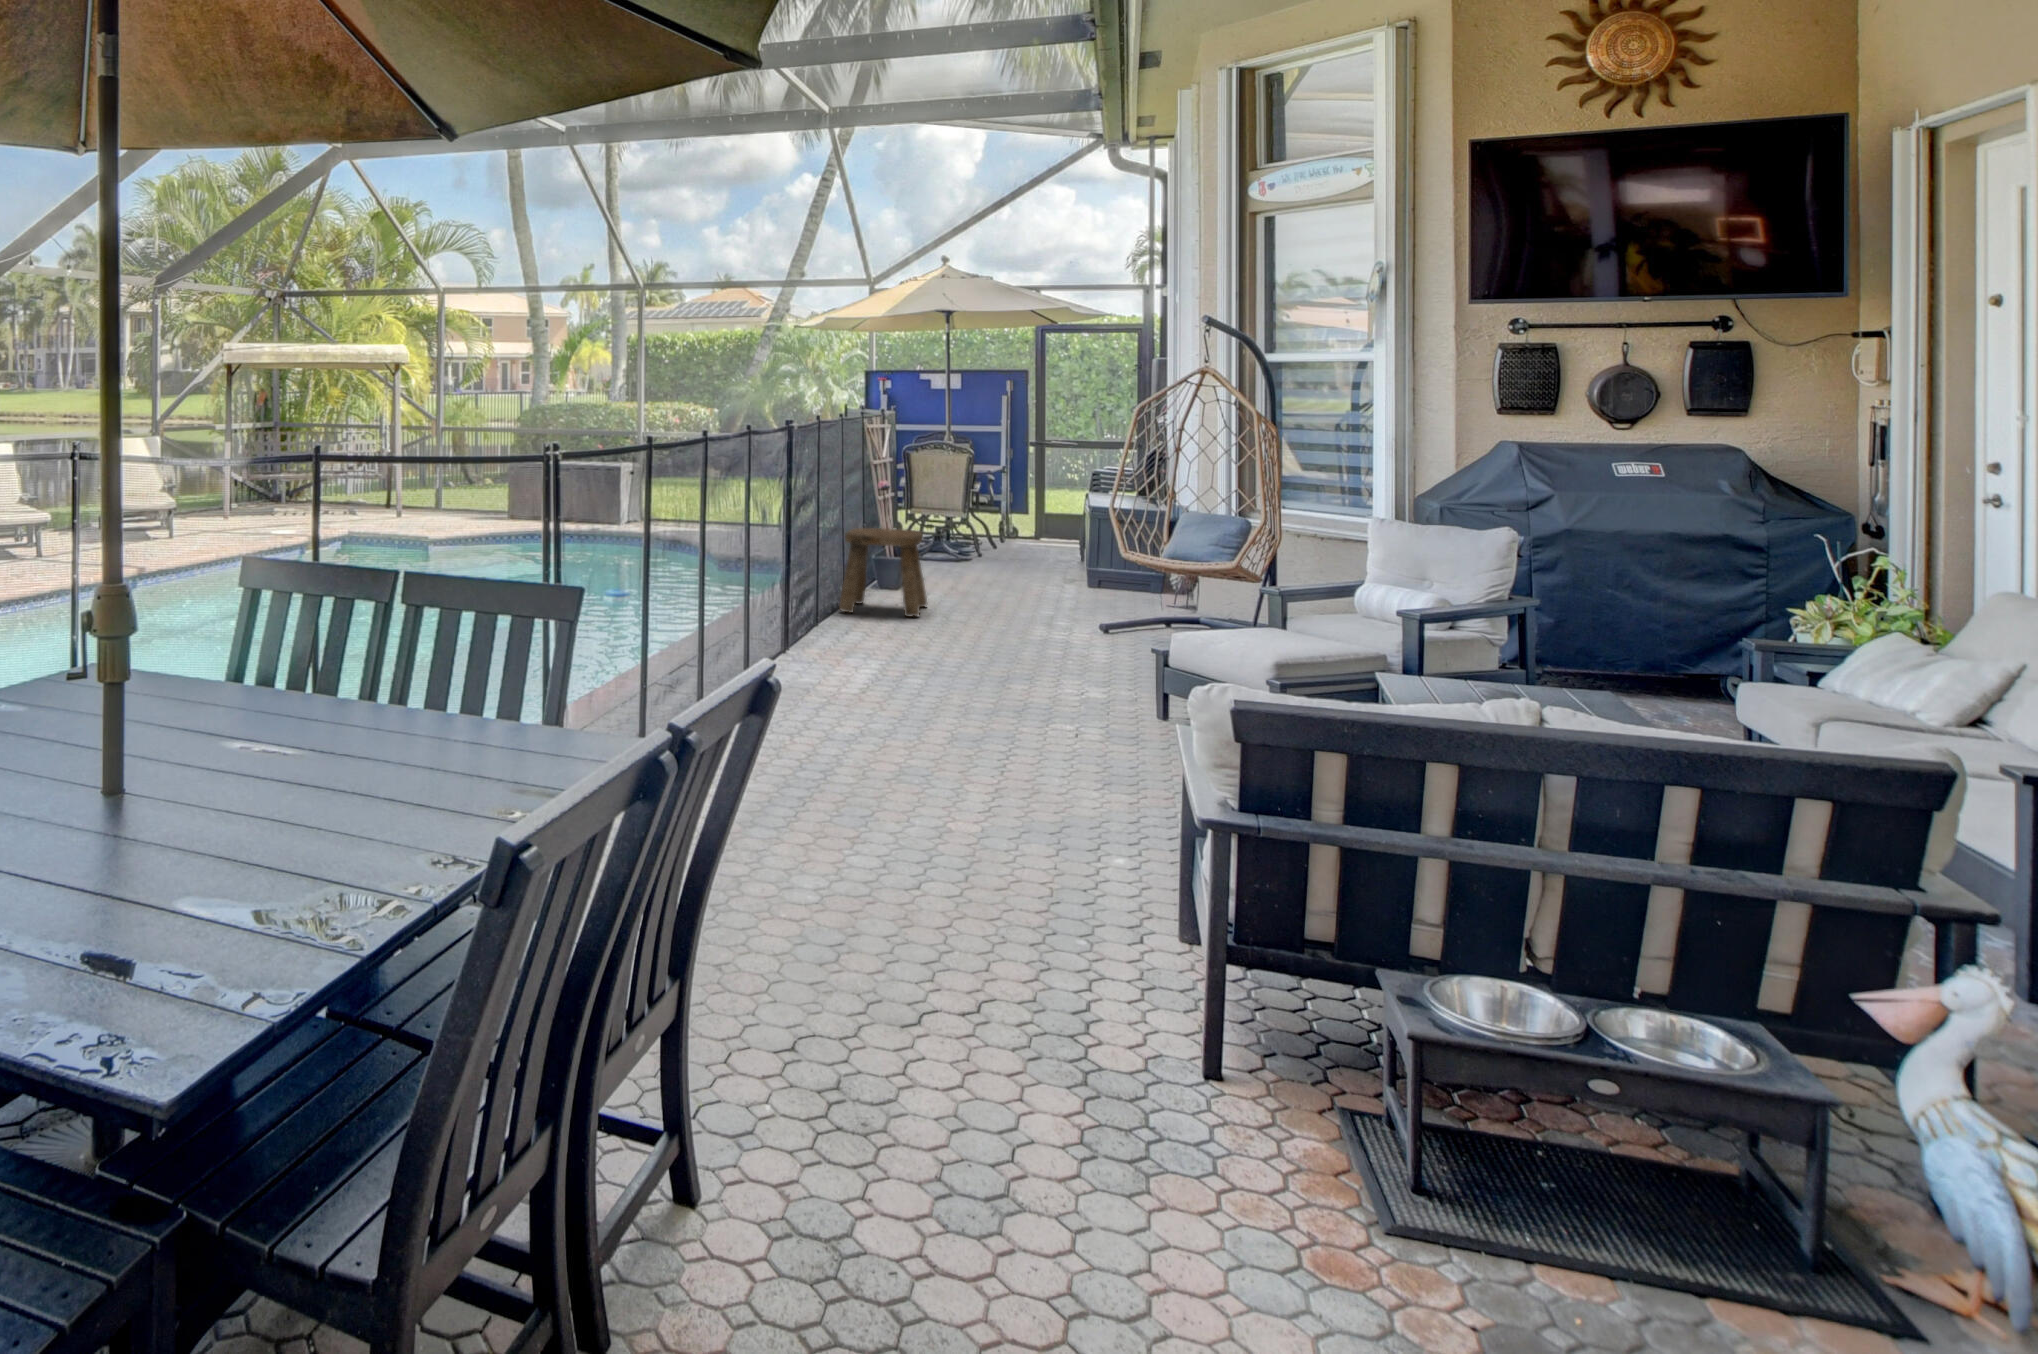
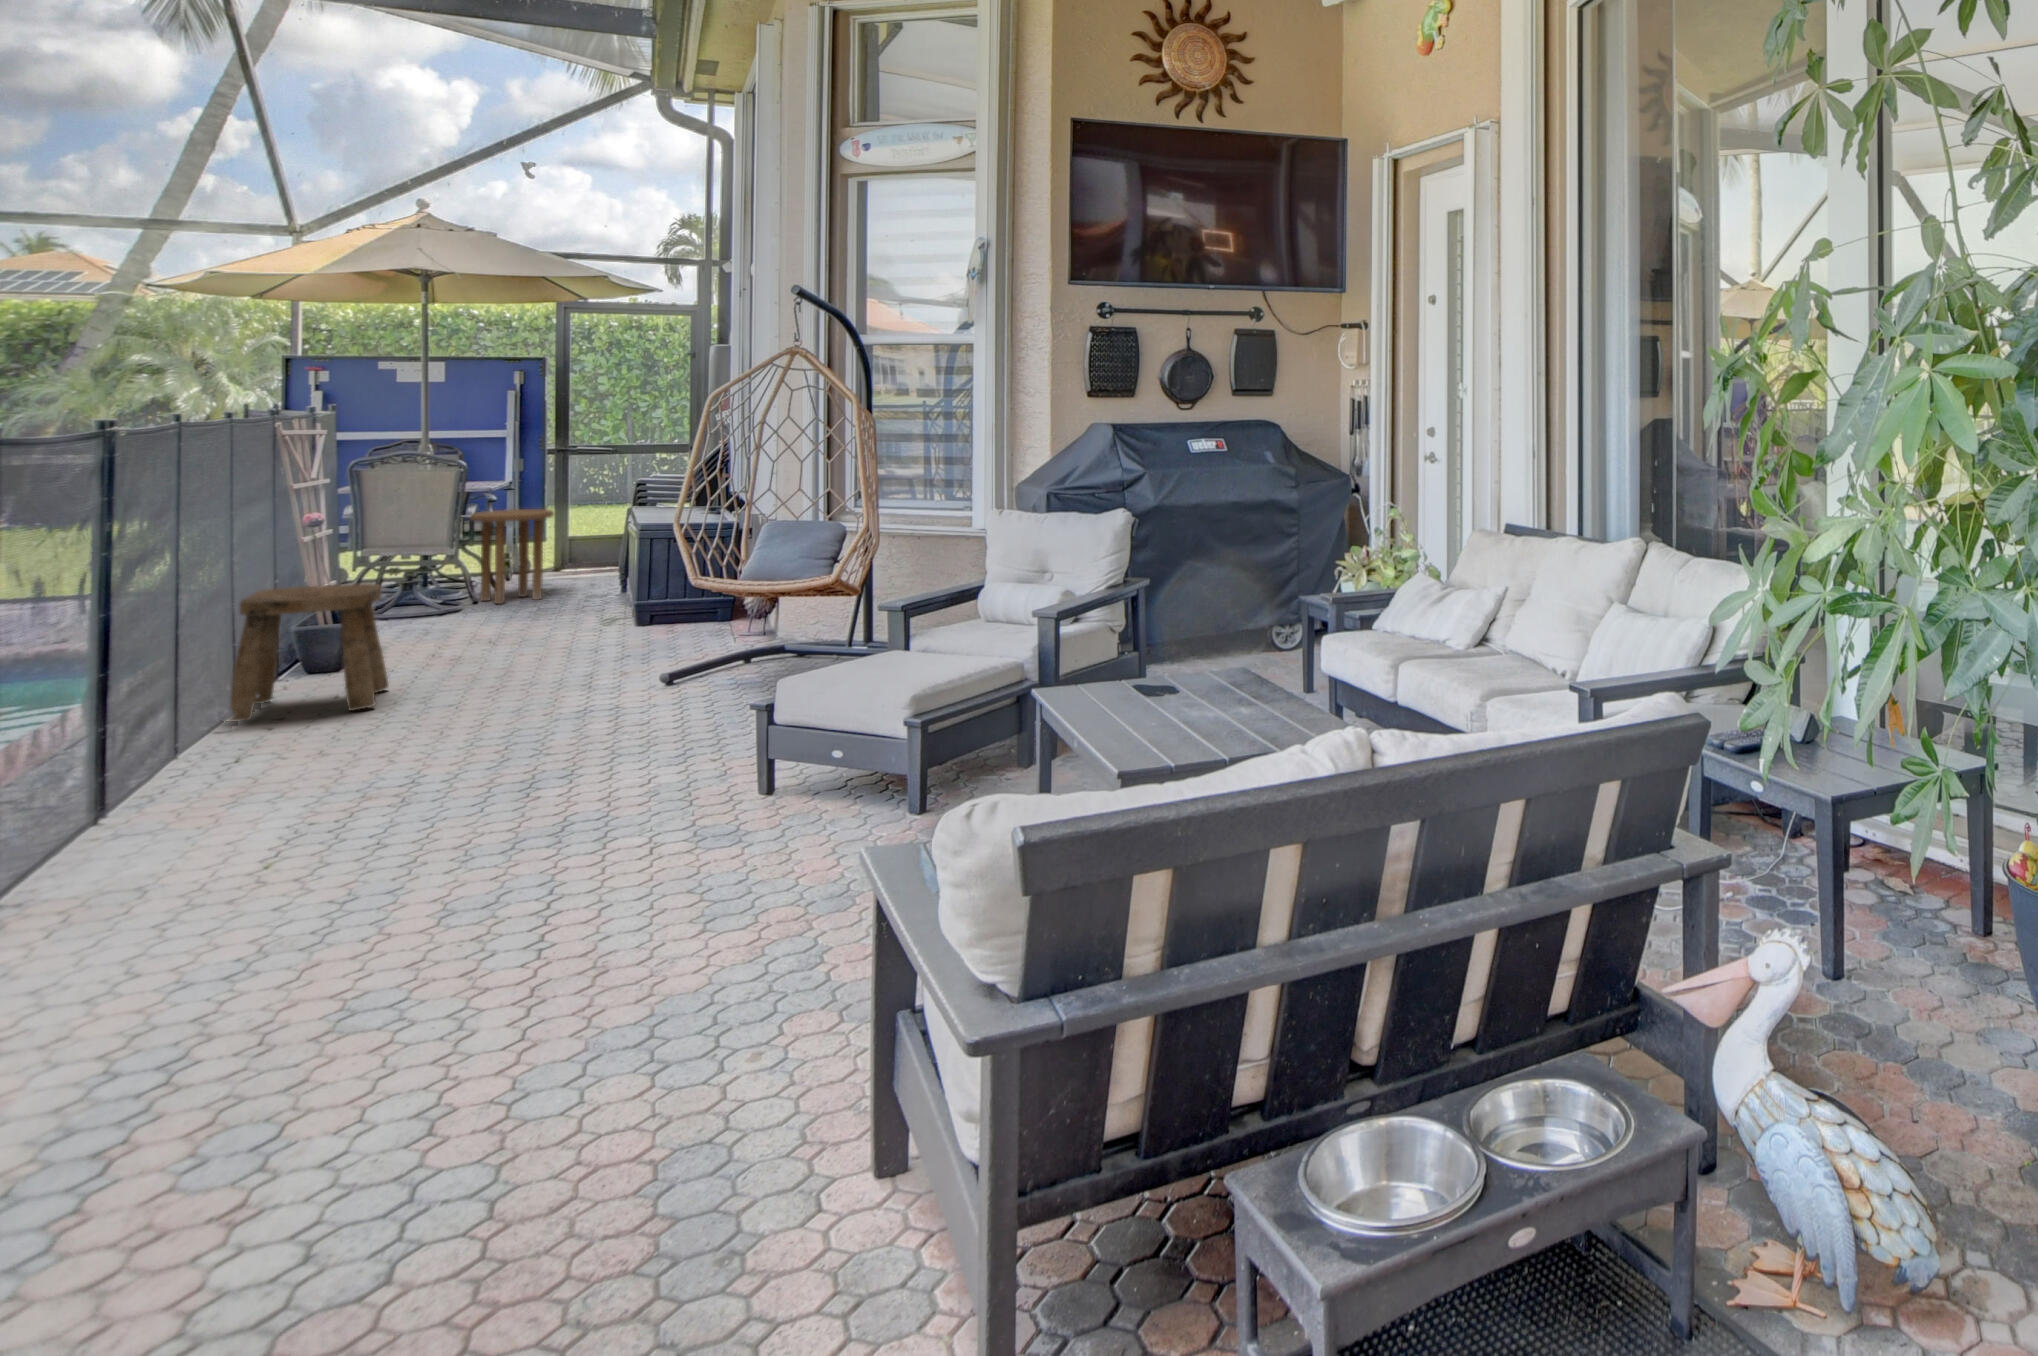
side table: none [977,486,1033,558] -> present [470,509,554,604]

